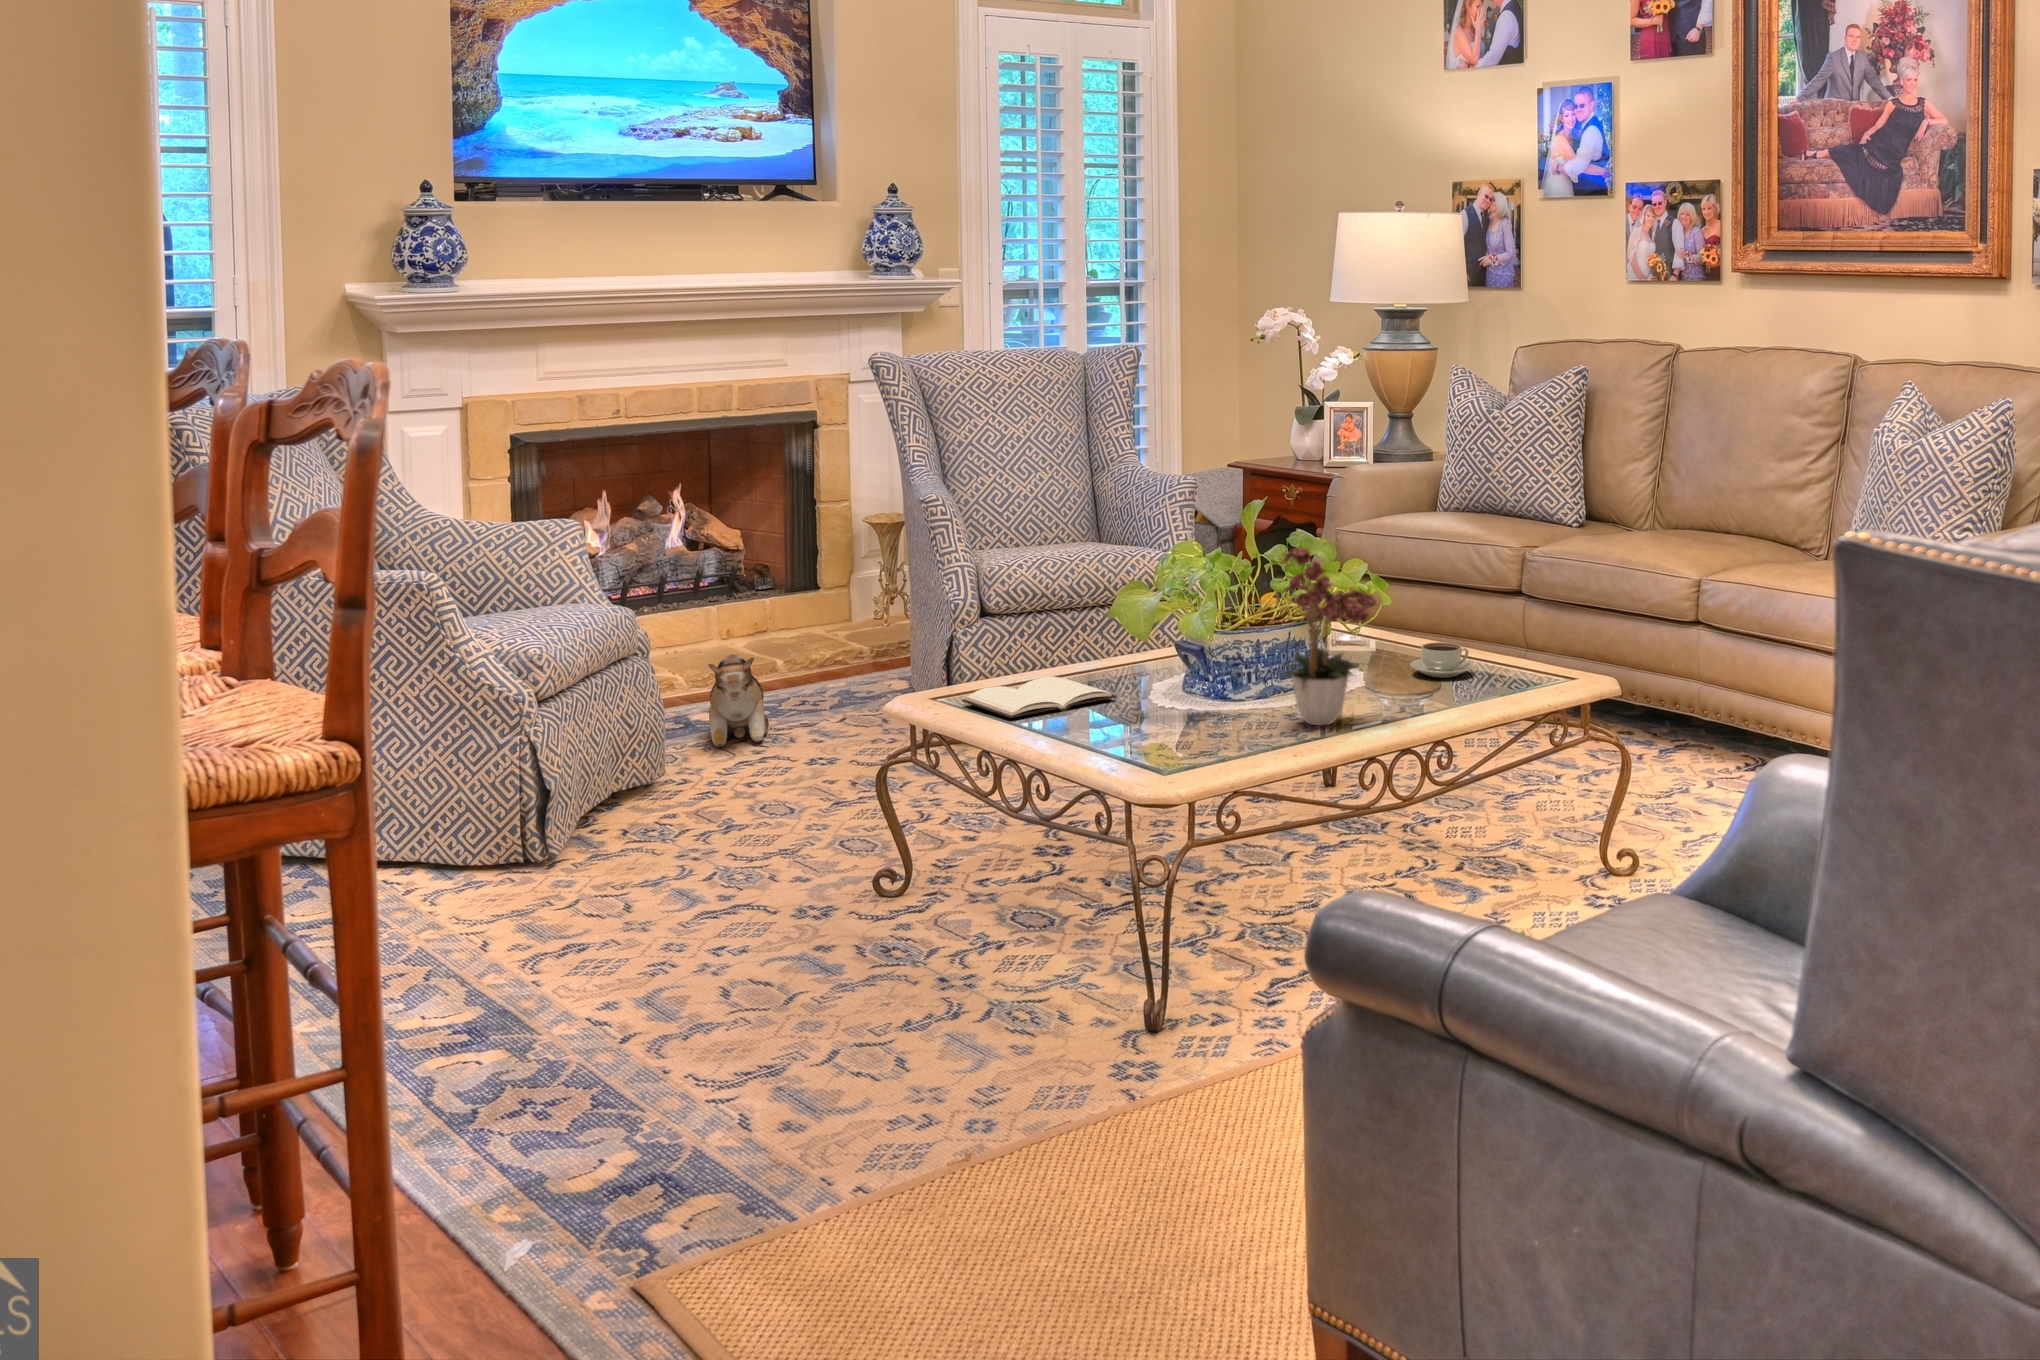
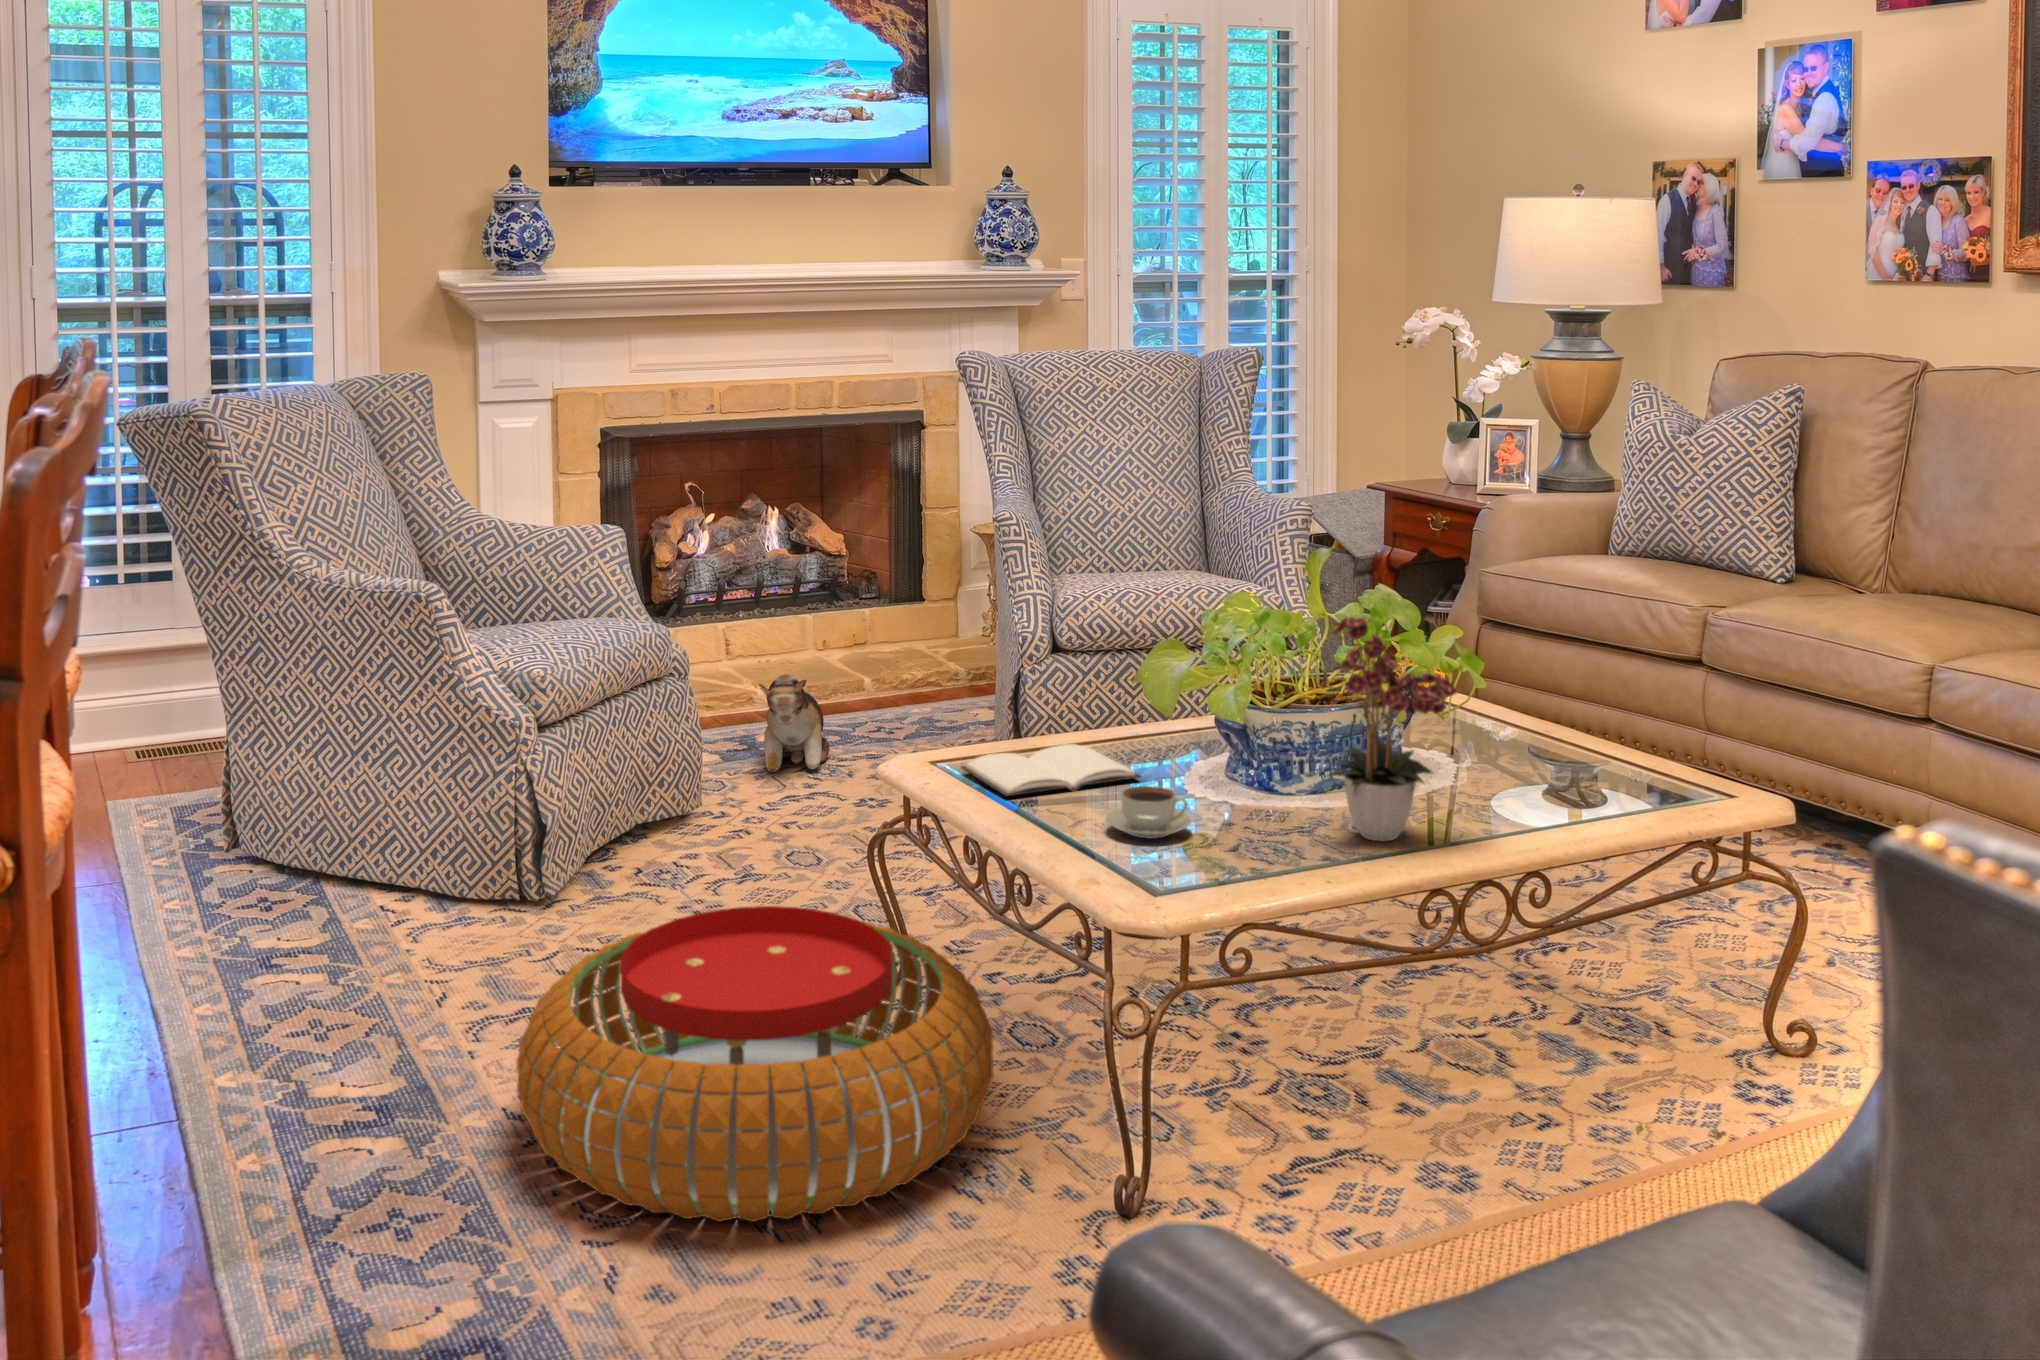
coffee cup: present [1410,642,1473,678] -> present [1105,786,1192,839]
pouf: none [607,826,1022,1074] -> present [517,906,993,1222]

